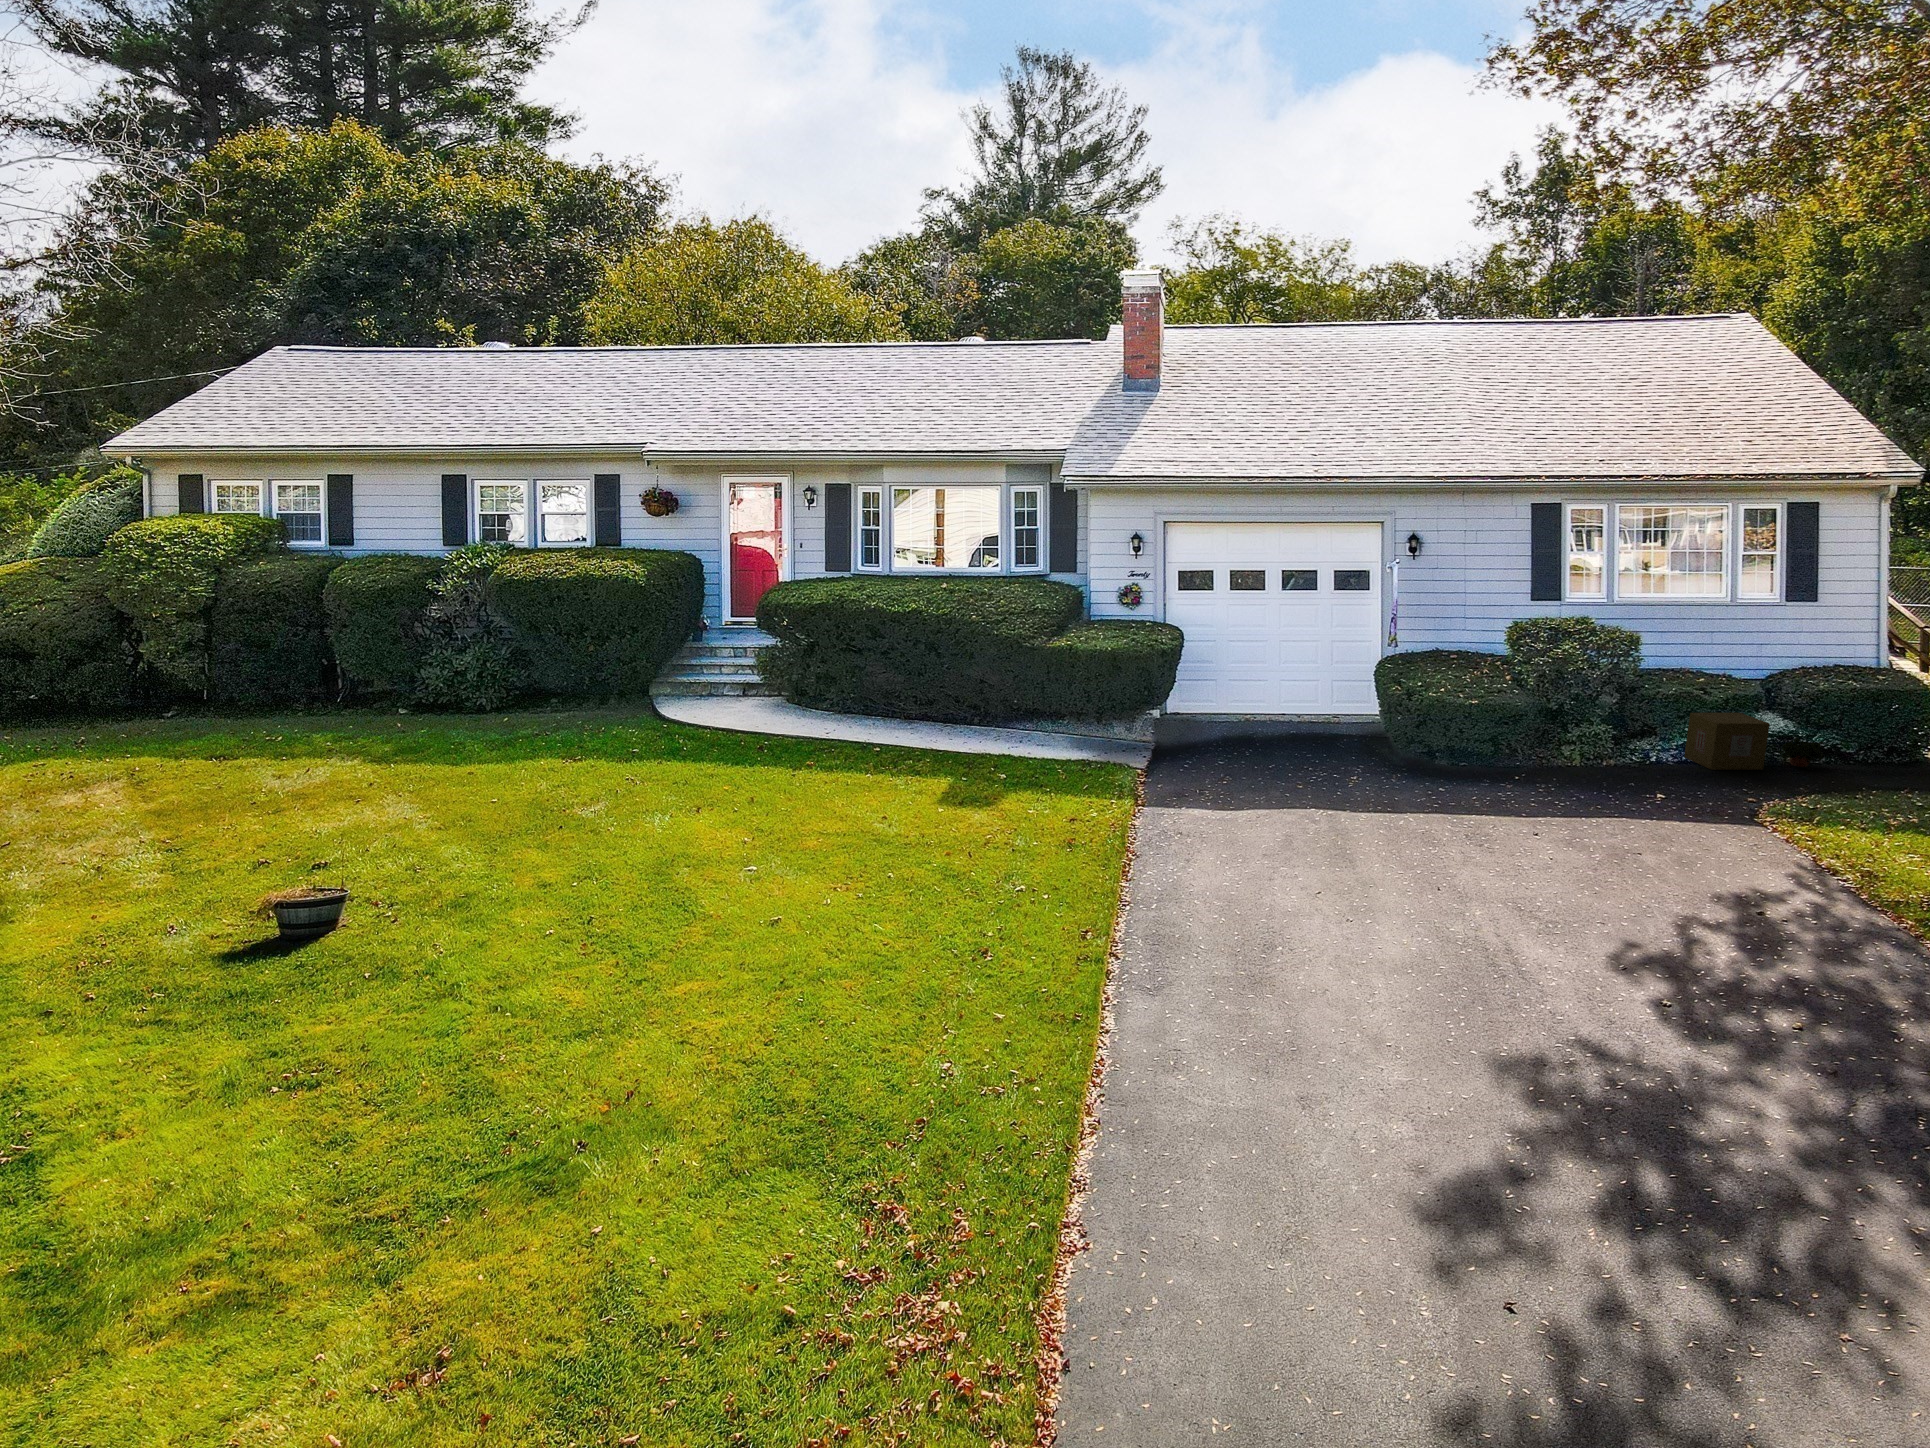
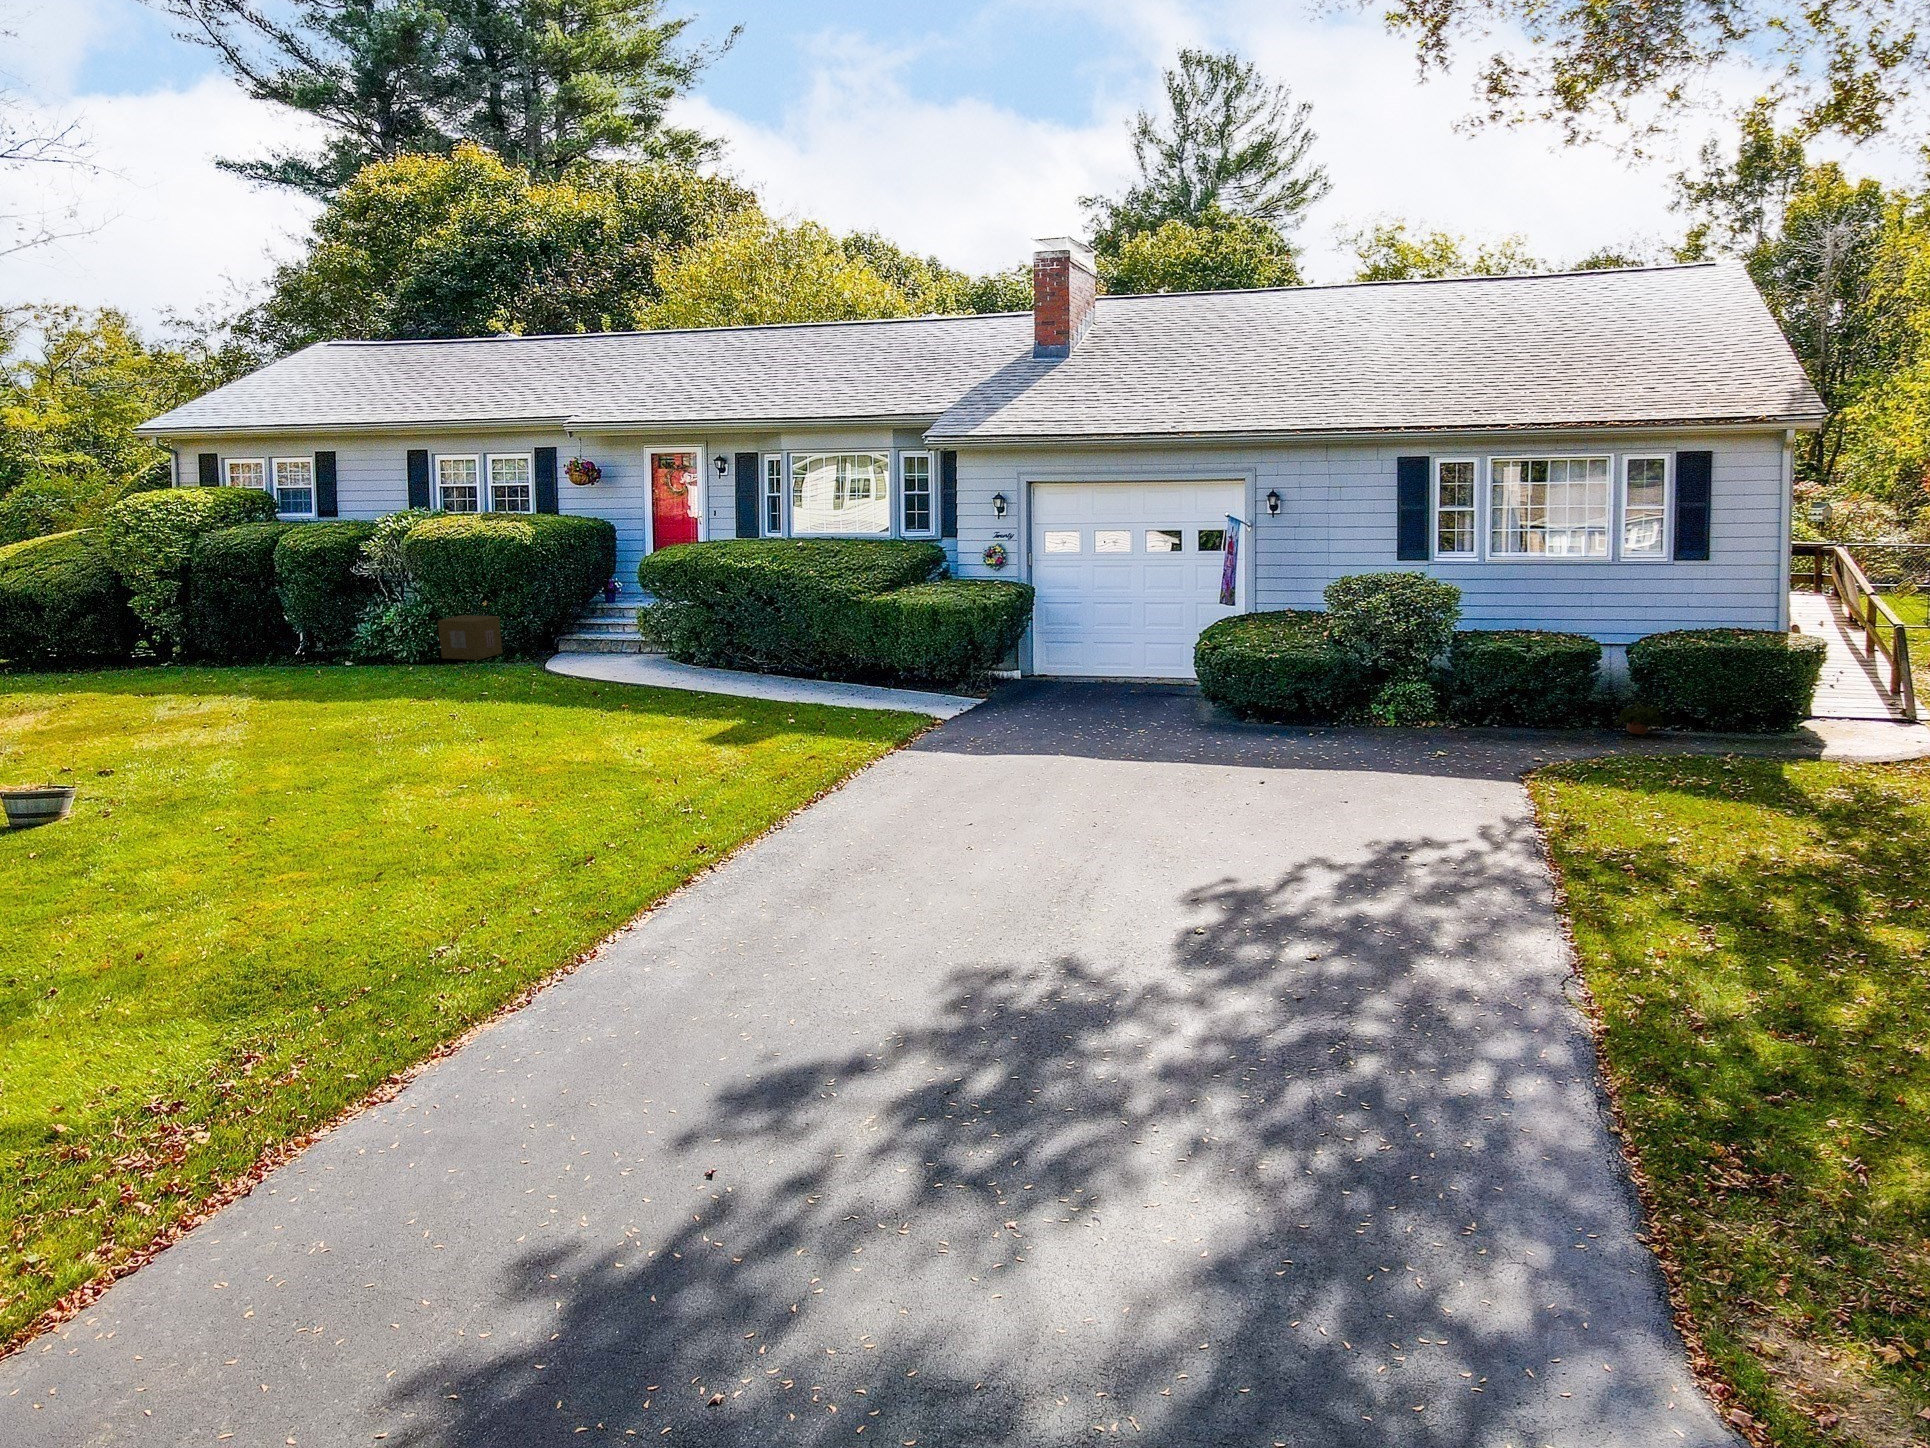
cardboard box: present [1684,713,1770,770] -> present [438,615,502,660]

